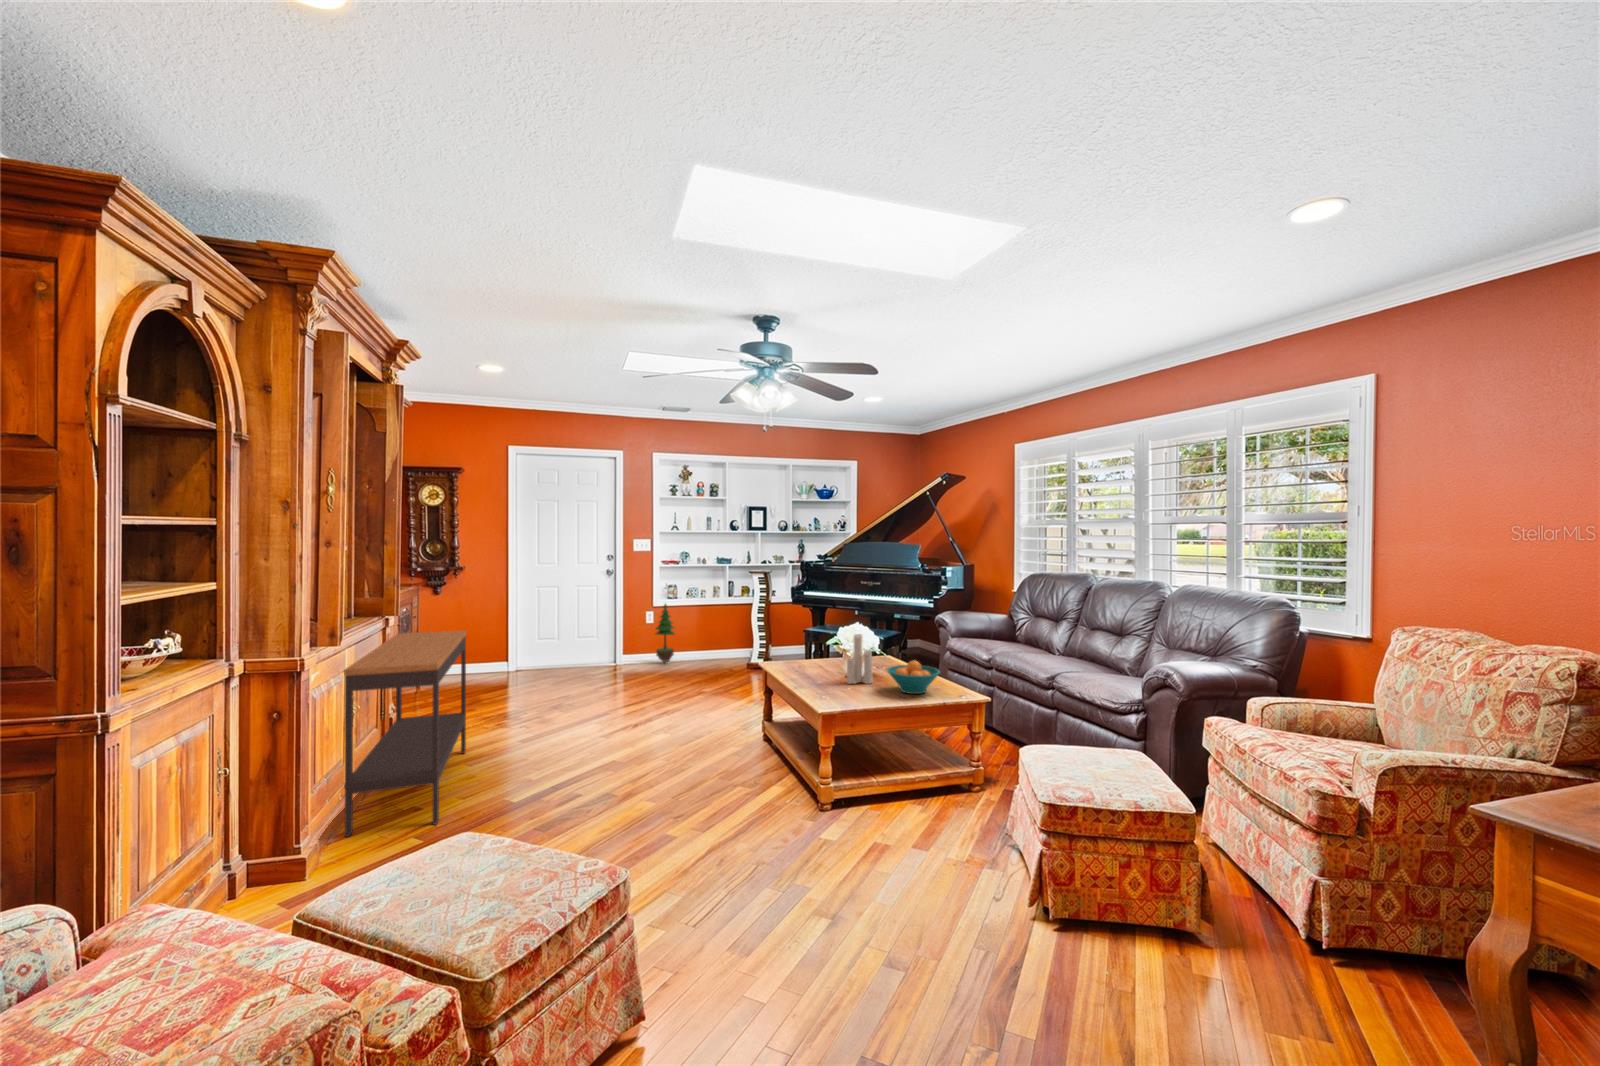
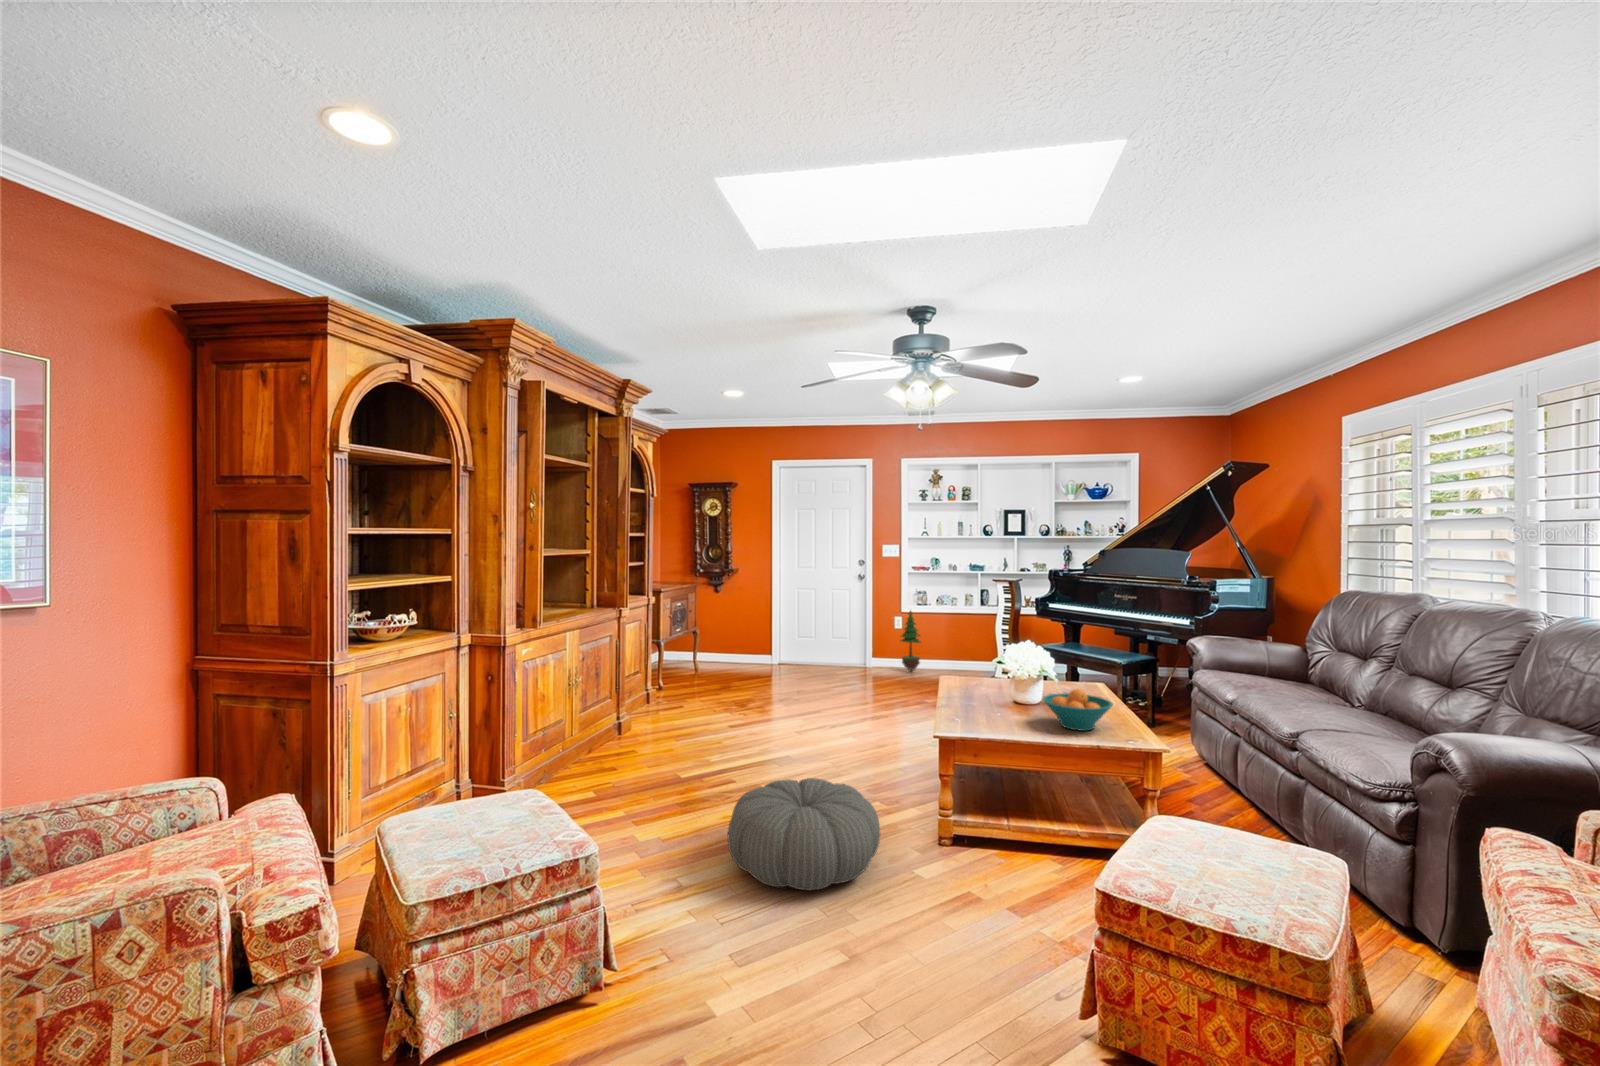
console table: present [344,630,466,837] -> none [556,622,683,781]
candle: present [846,634,873,684] -> none [1006,641,1040,712]
pouf: none [650,772,802,883] -> present [728,778,880,890]

